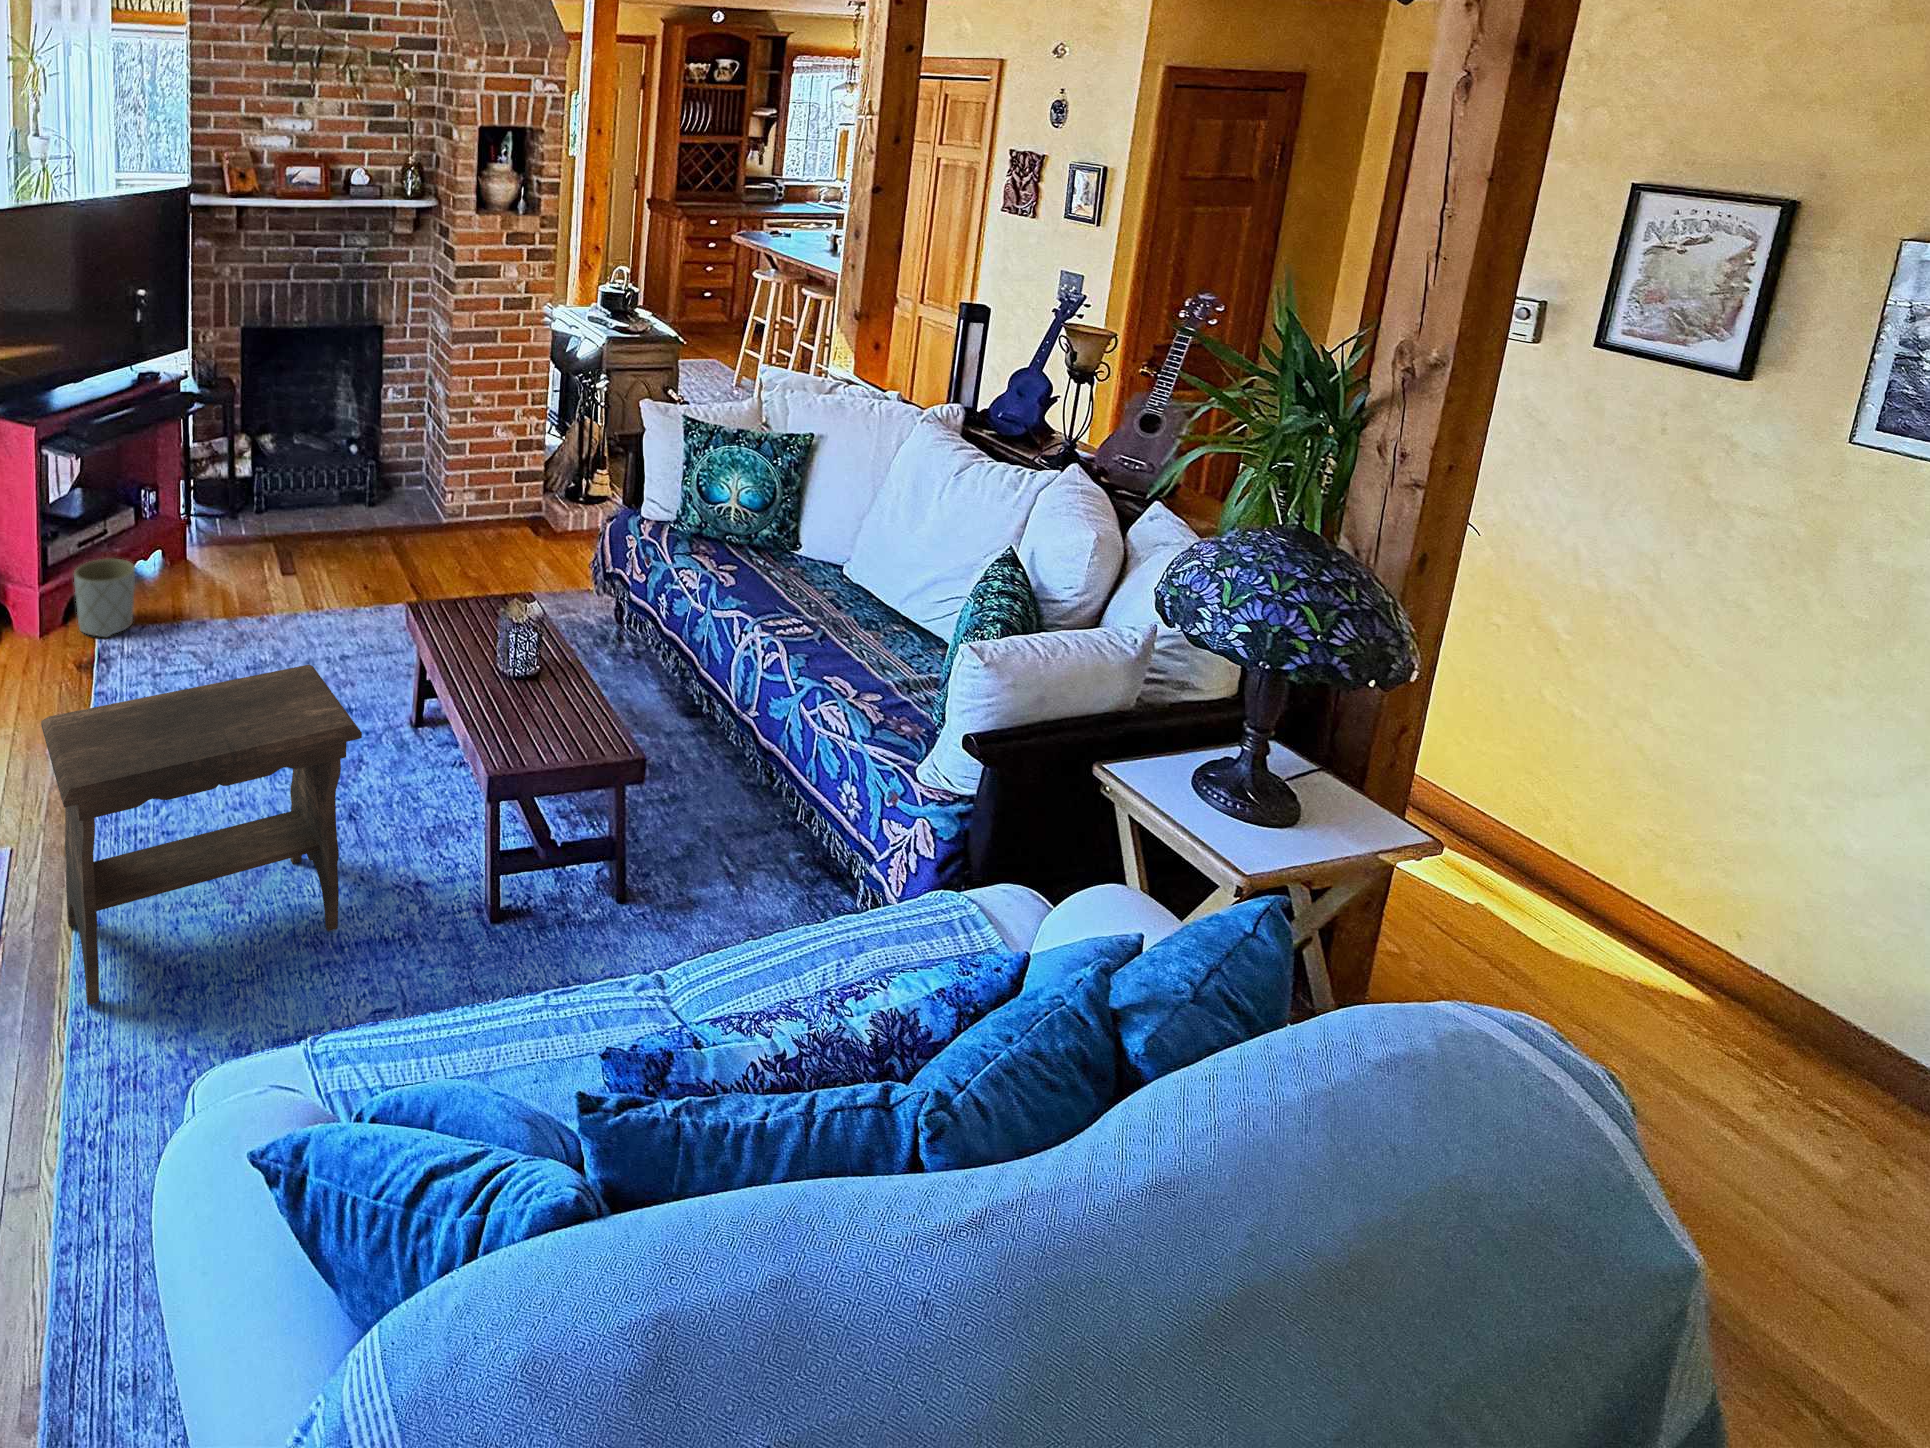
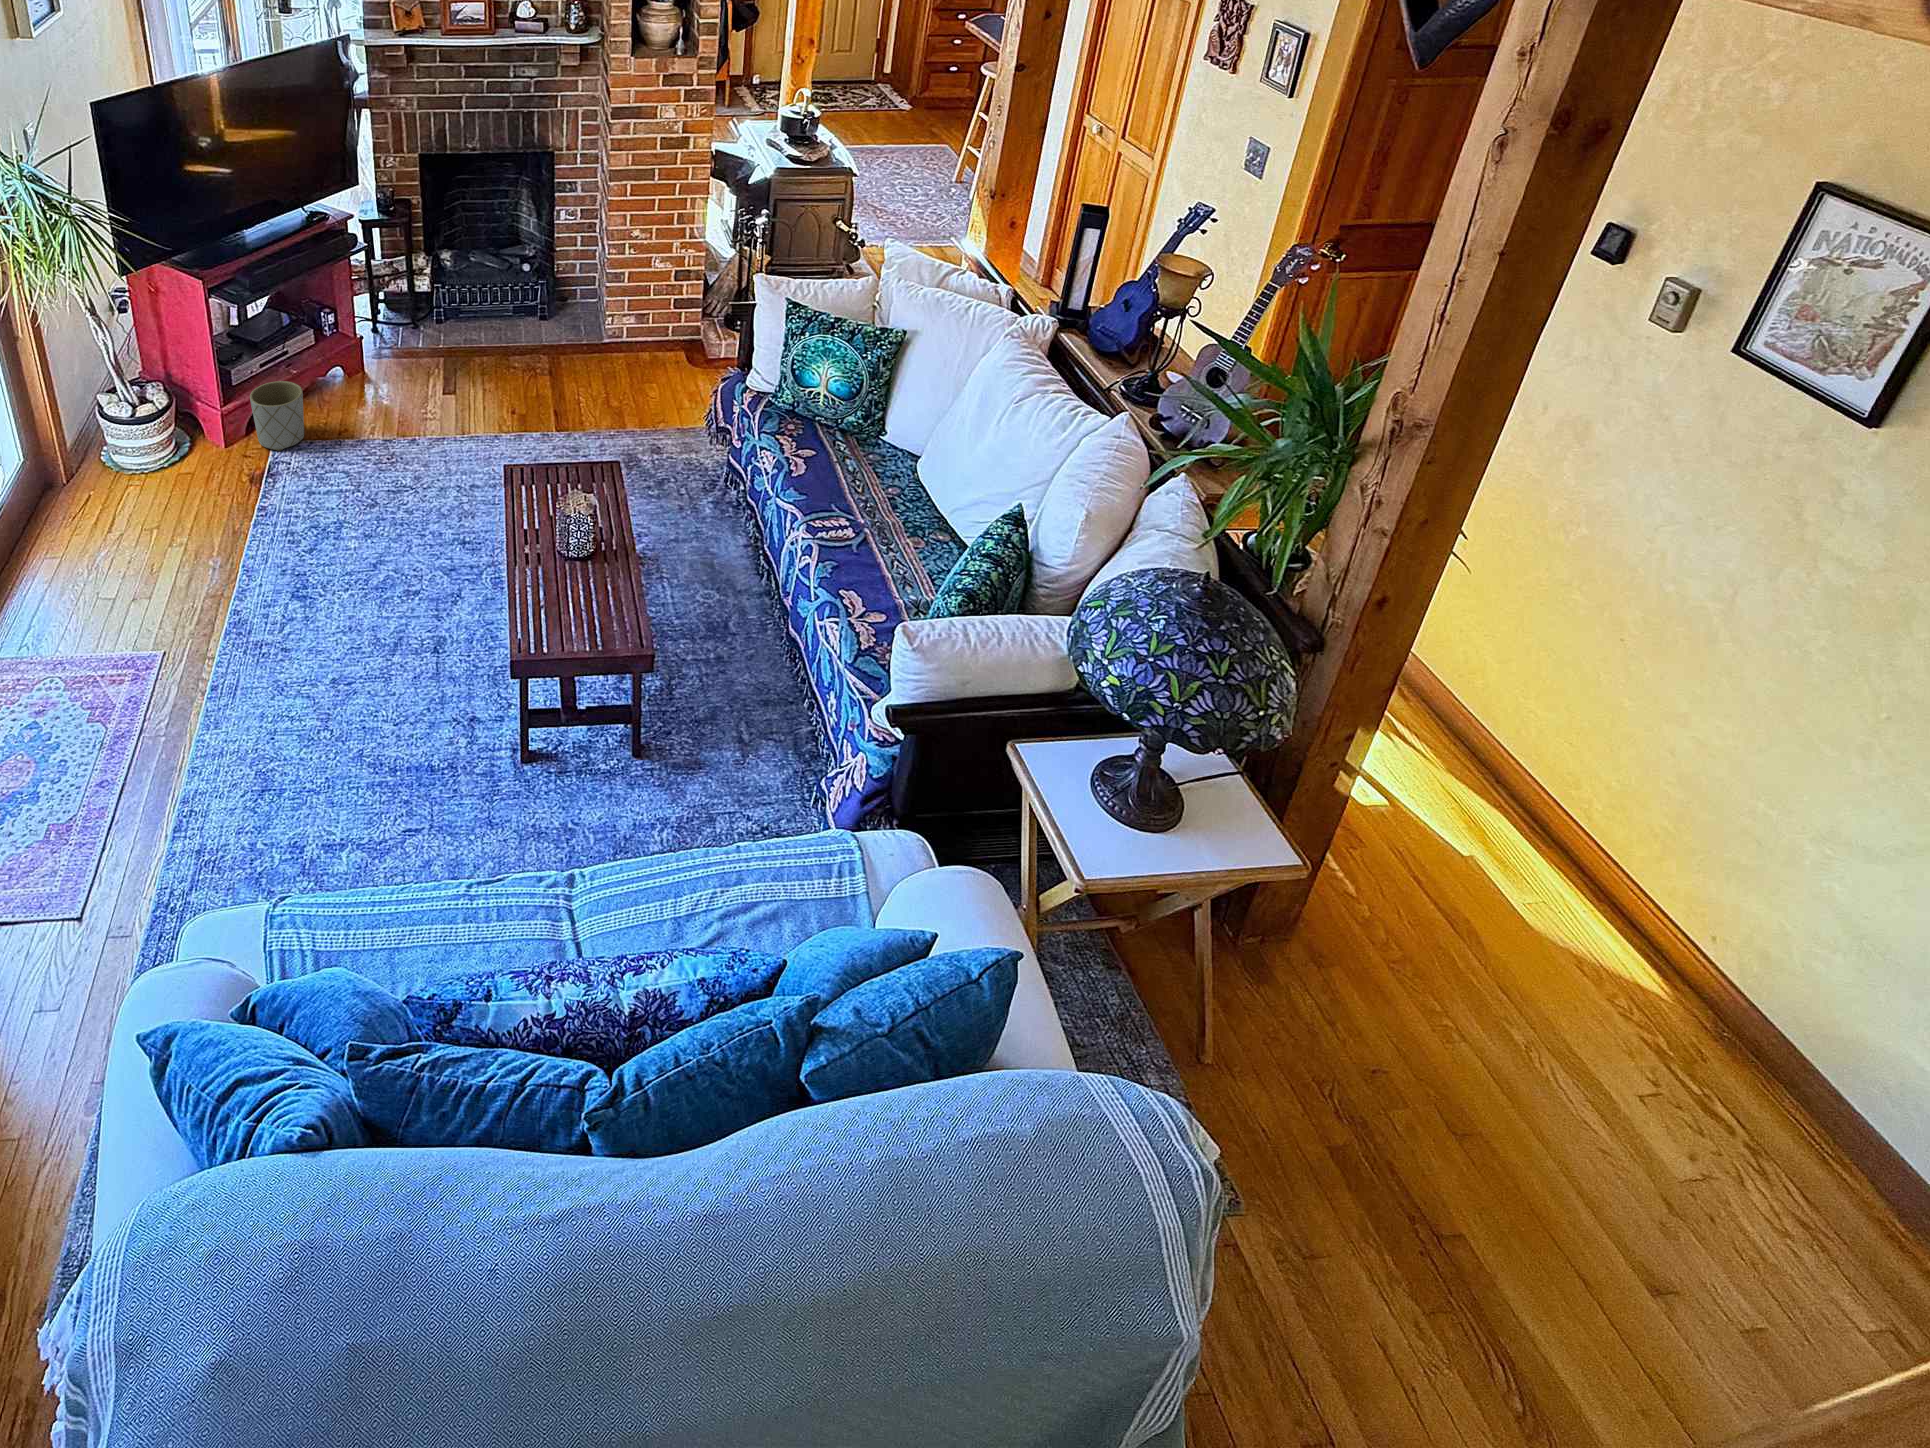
footstool: present [41,665,362,1005] -> none [154,541,406,796]

